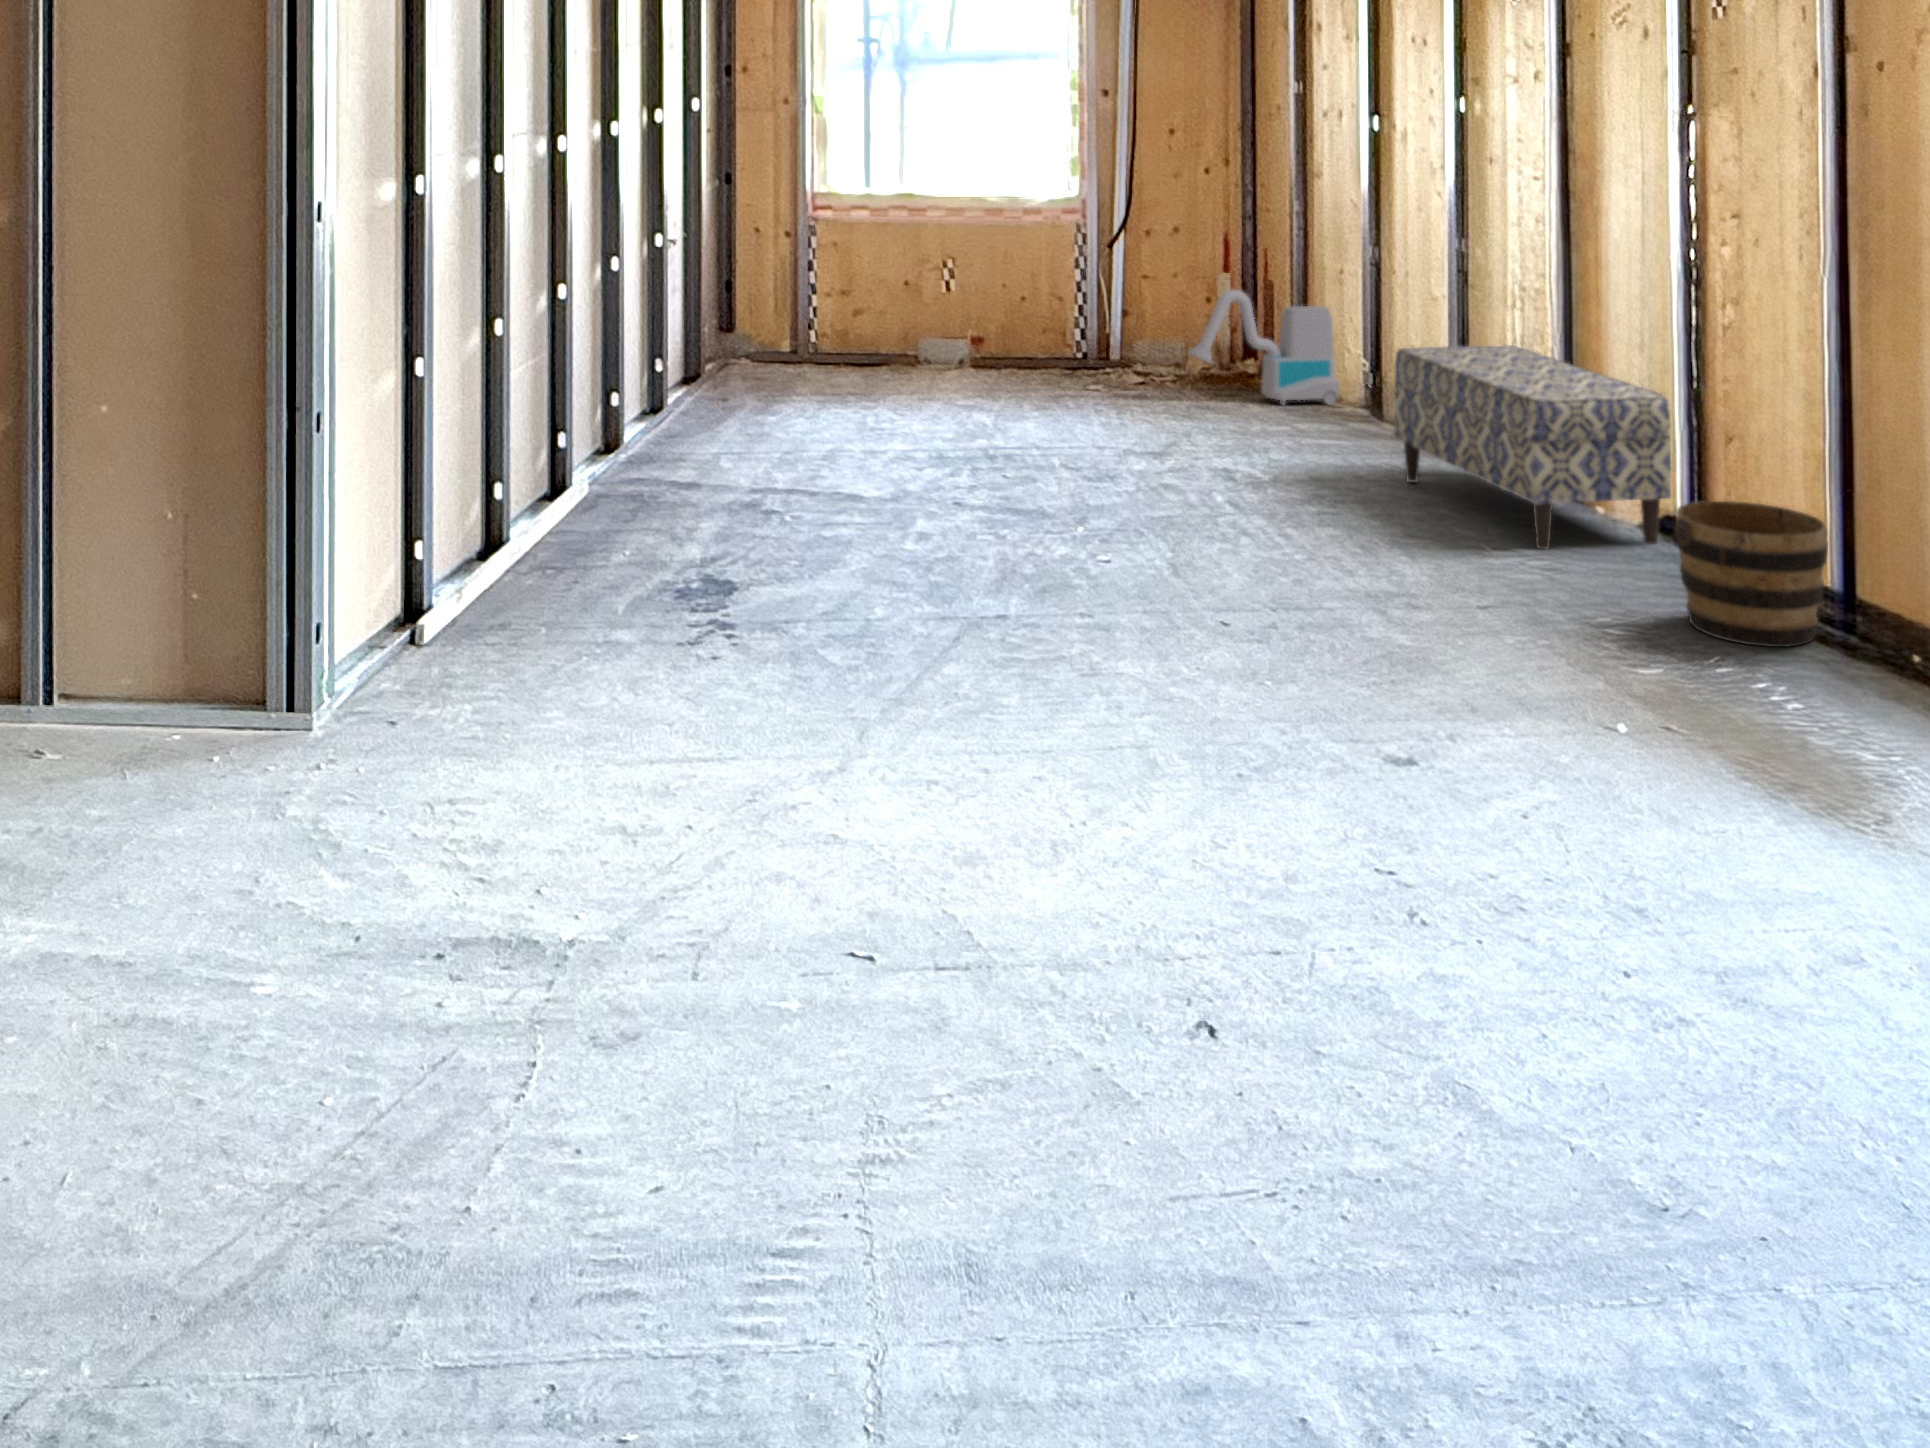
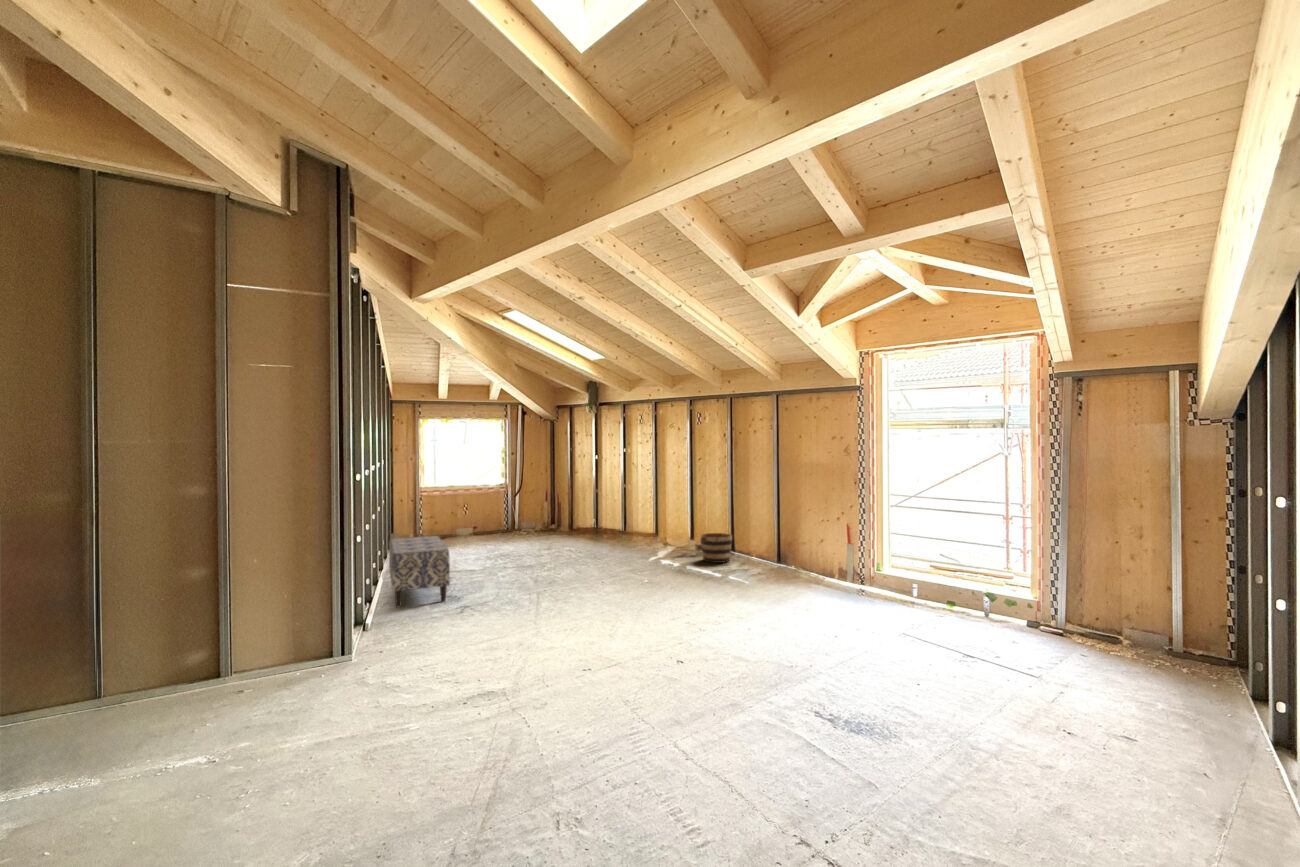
vacuum cleaner: present [1188,290,1339,405] -> none [545,504,585,534]
bench: present [1394,345,1671,549] -> present [389,536,450,607]

